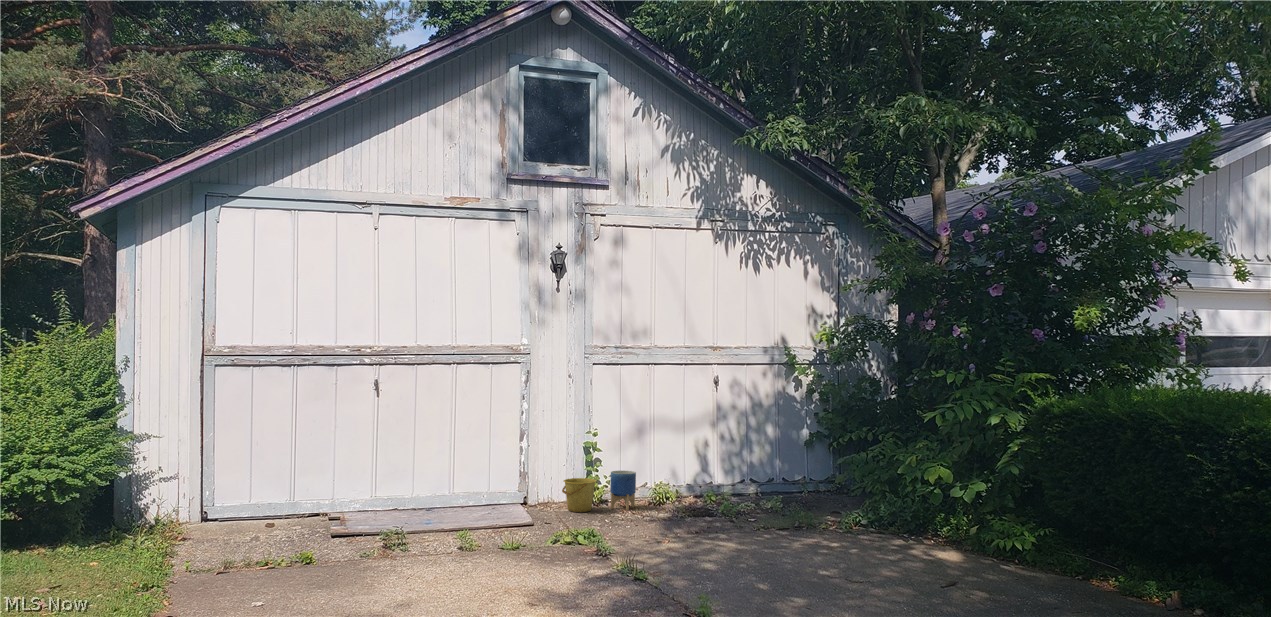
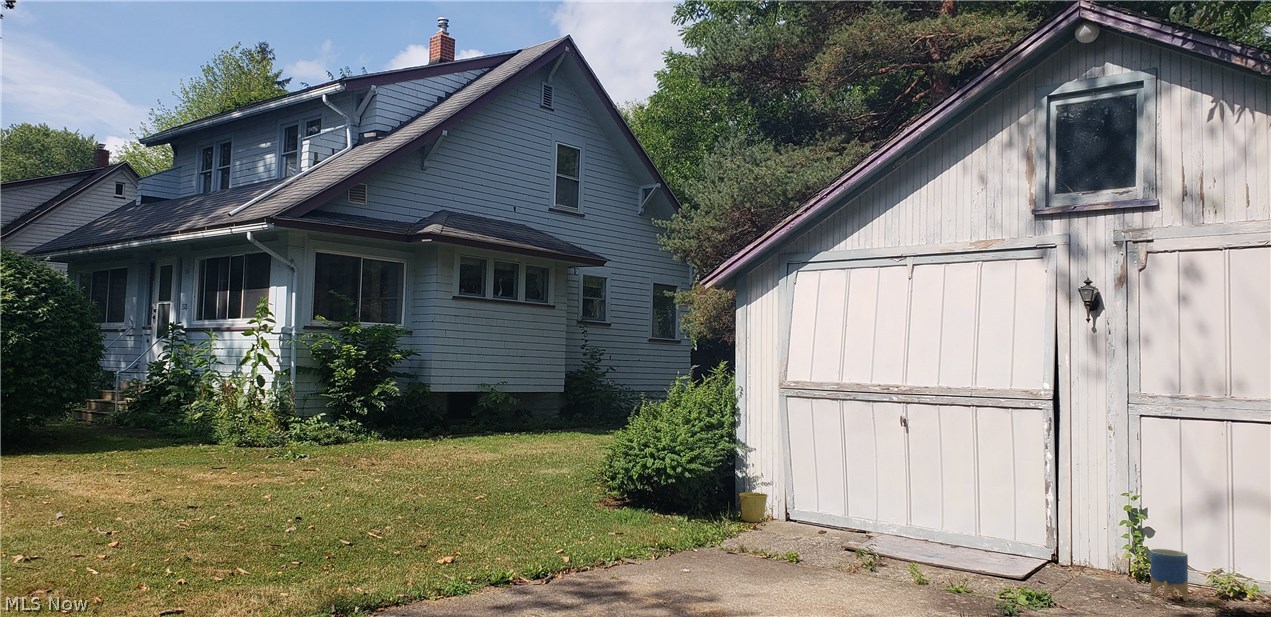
bucket: present [562,478,597,512] -> present [738,492,768,522]

